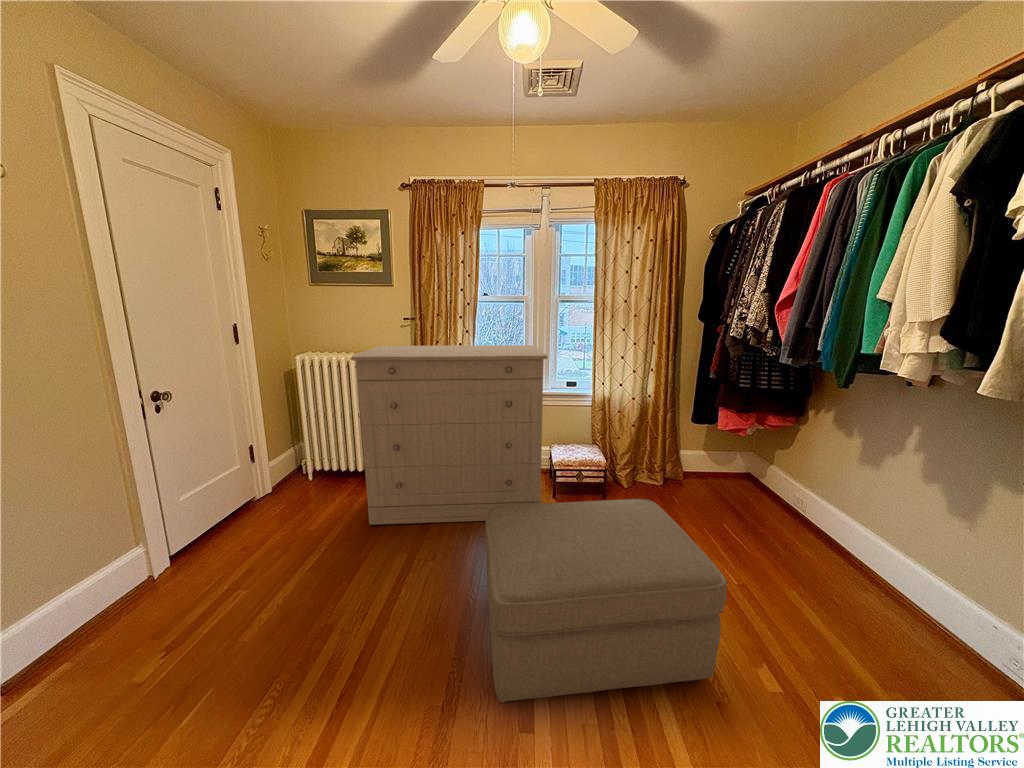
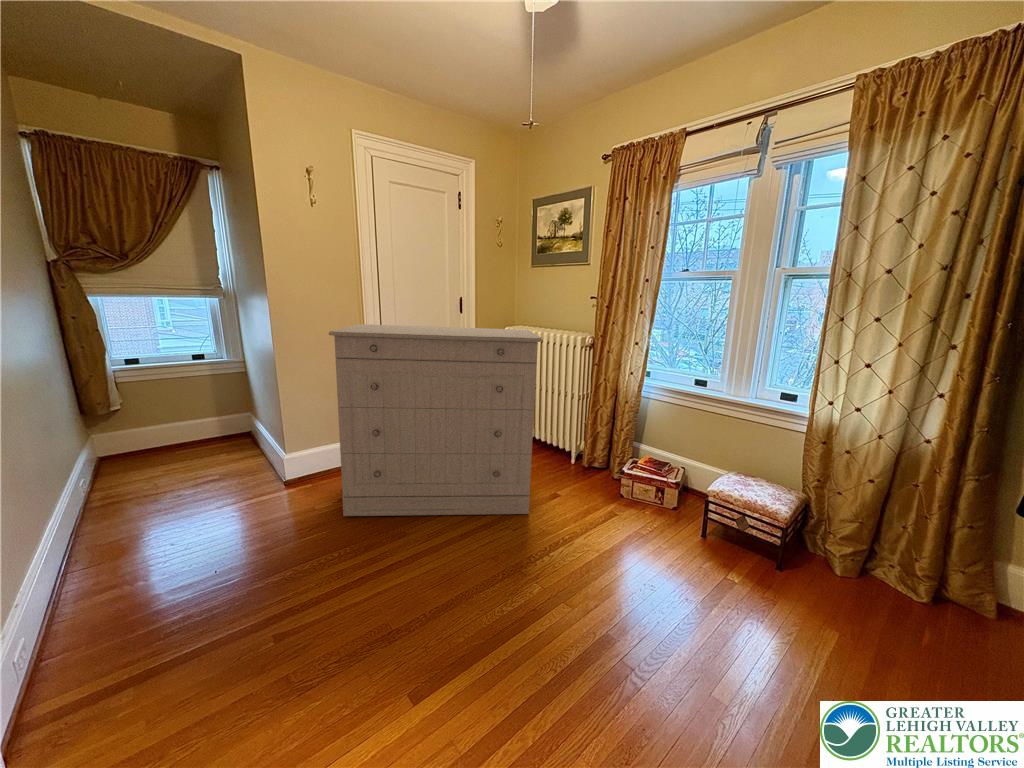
ottoman: present [485,499,727,703] -> none [471,491,729,701]

